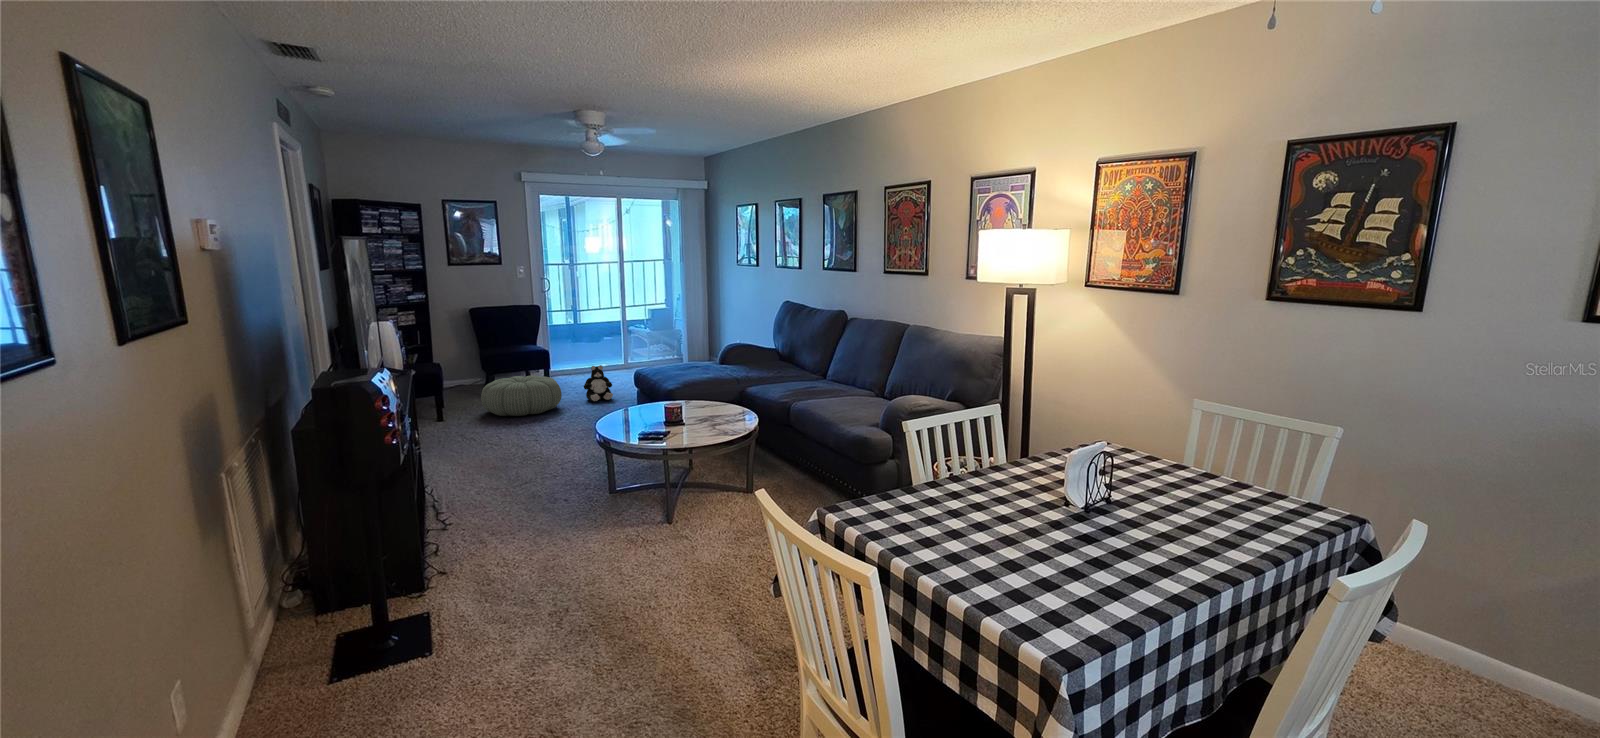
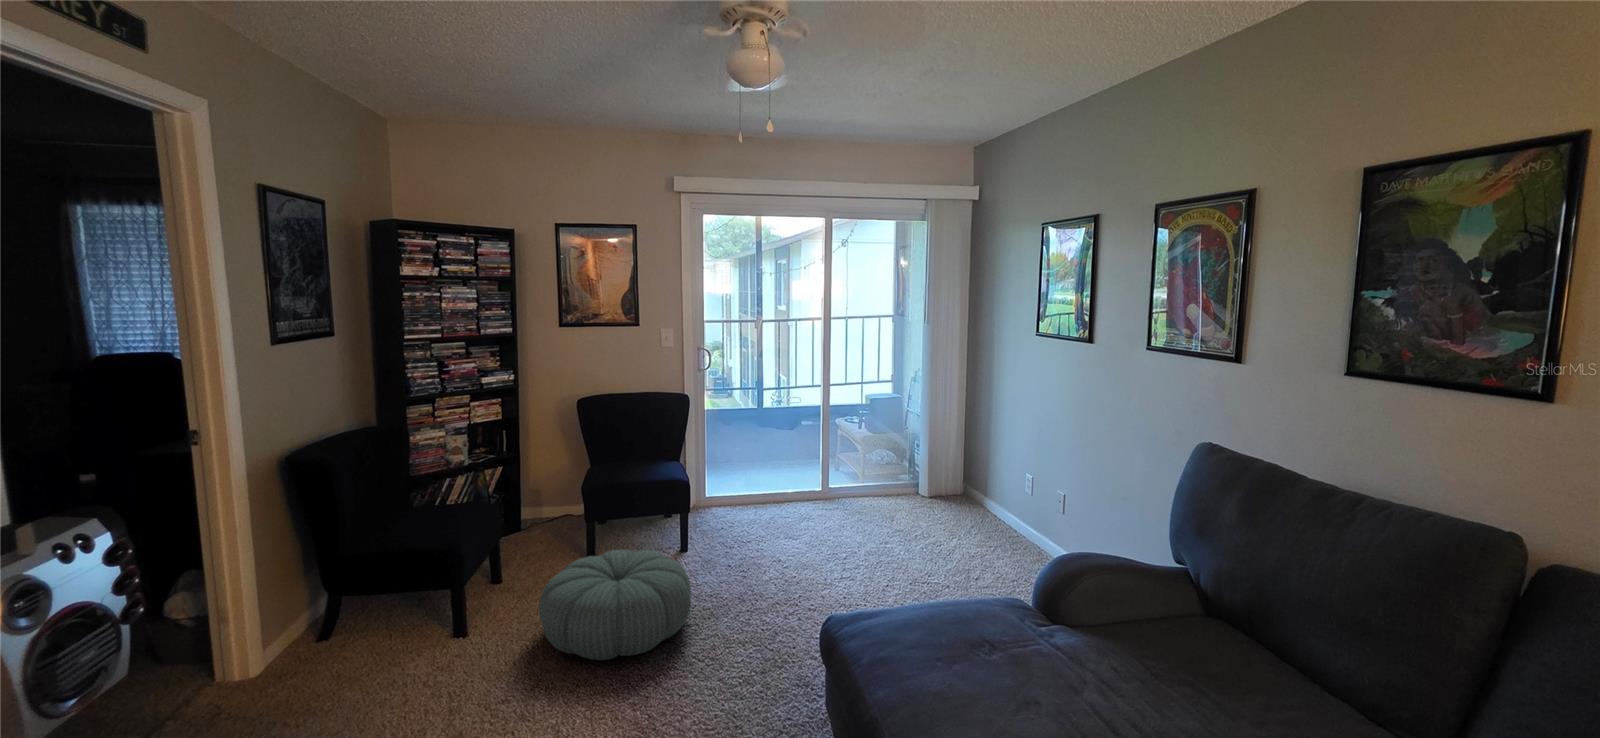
plush toy: present [584,365,613,401] -> none [739,534,793,614]

